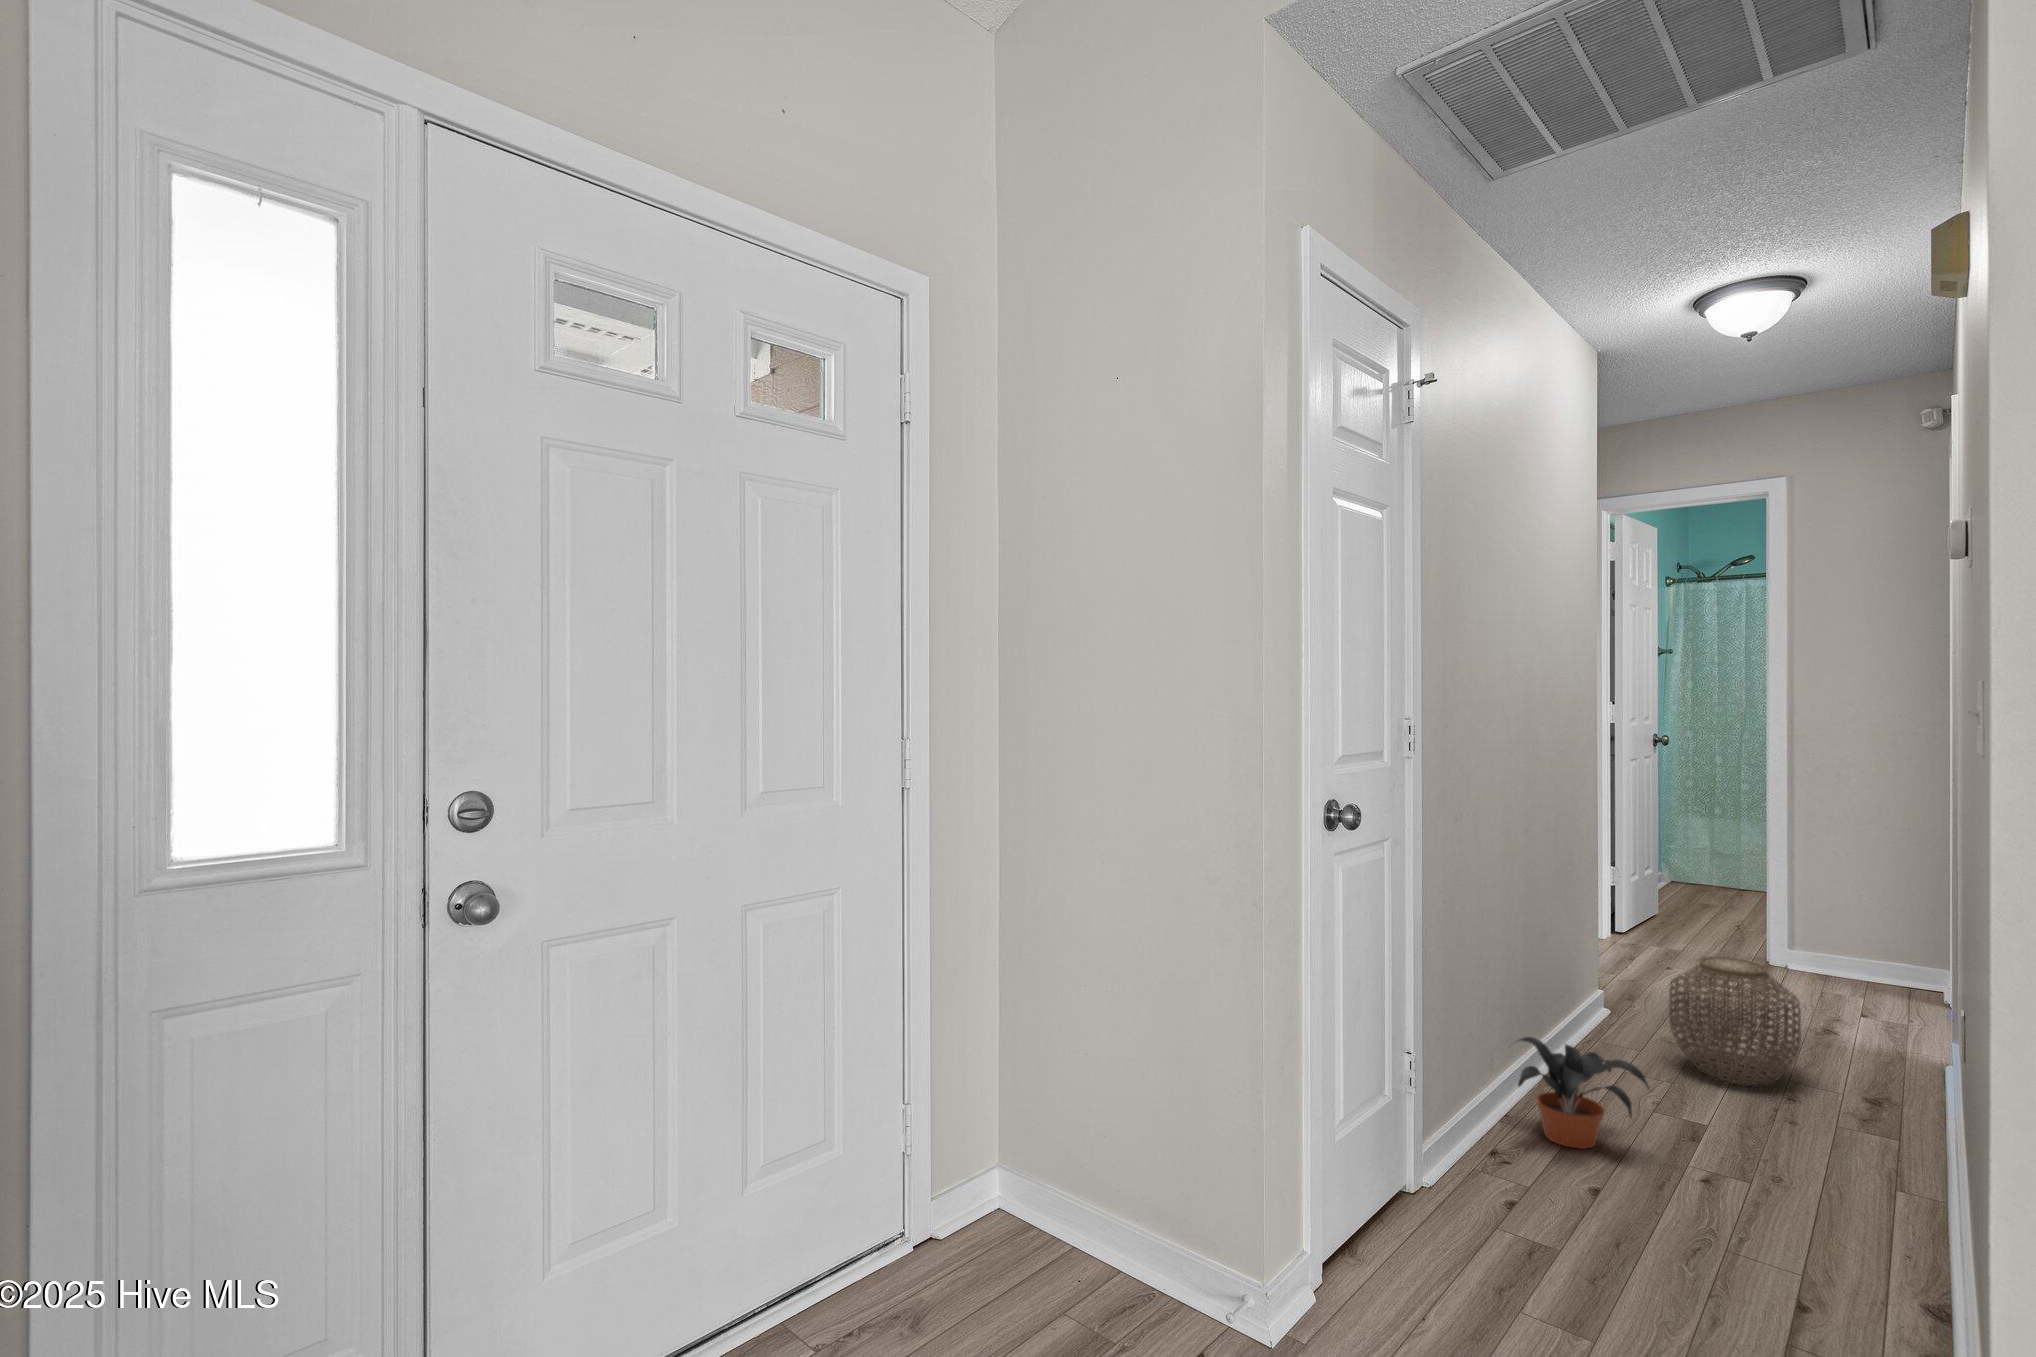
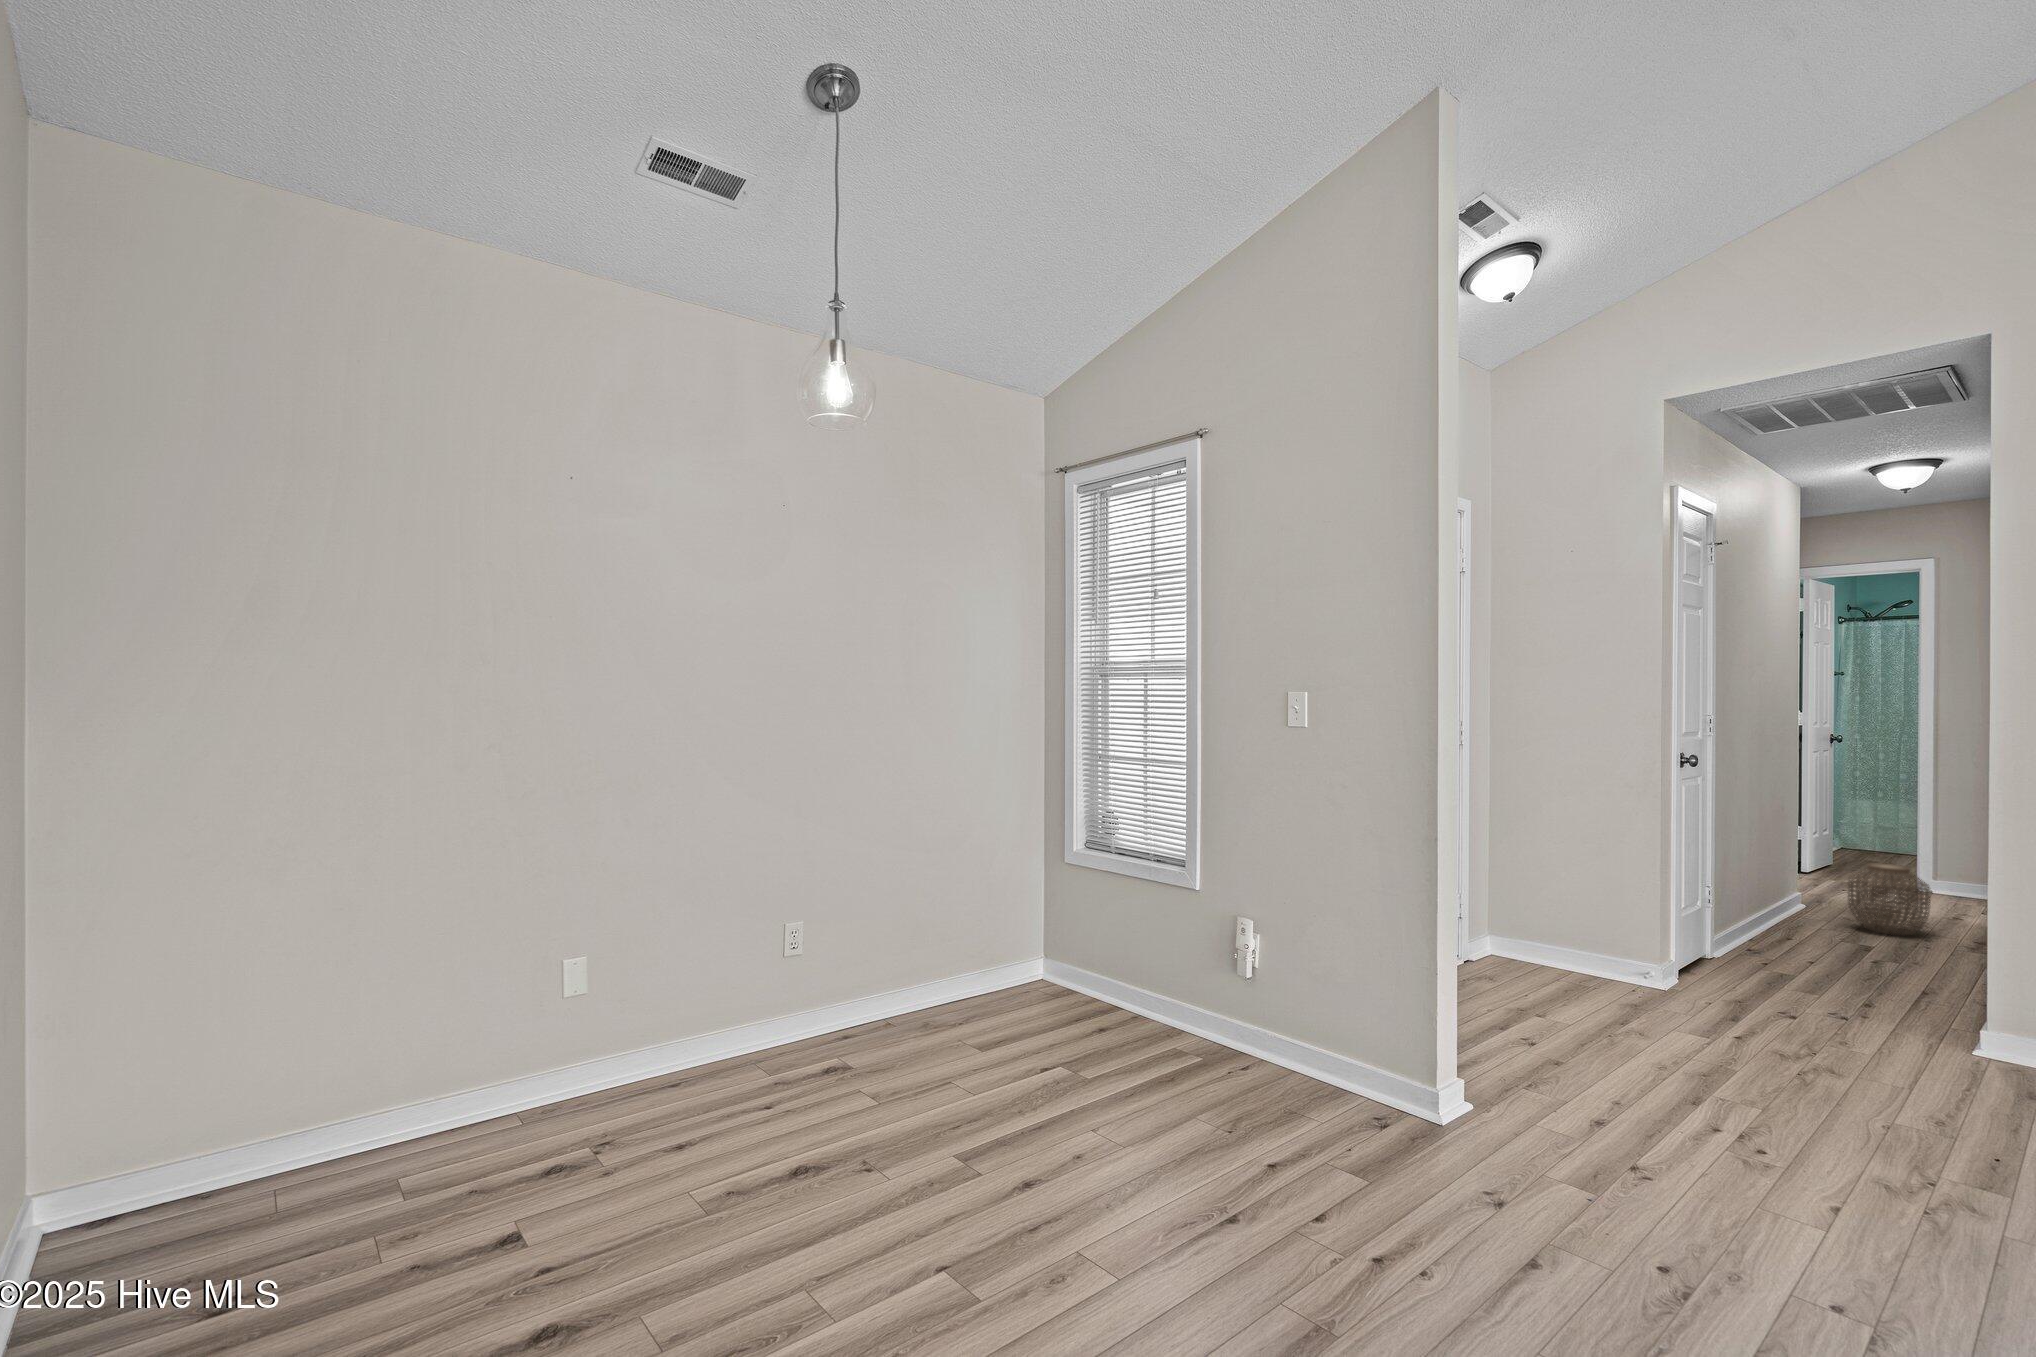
potted plant: present [1518,1037,1649,1149] -> none [1753,896,1839,951]

